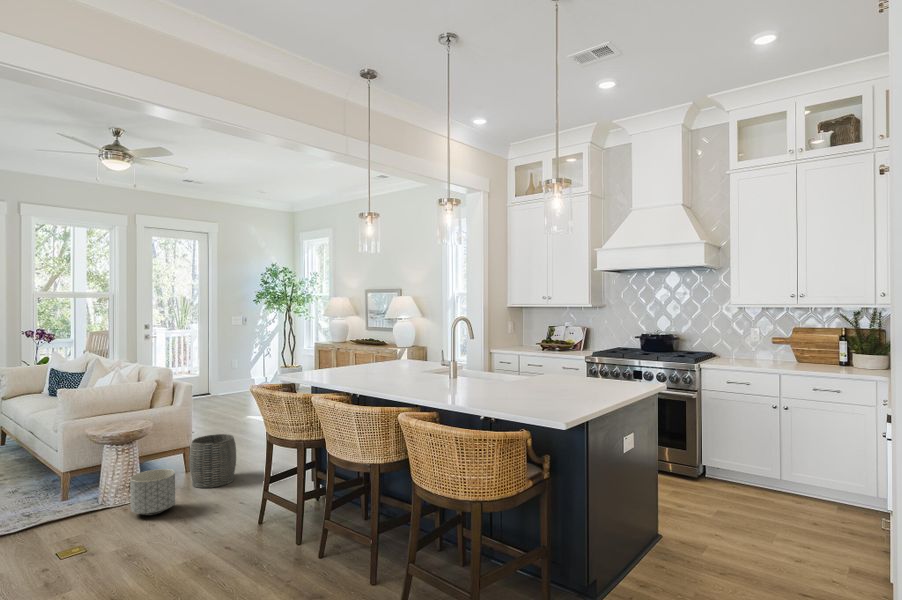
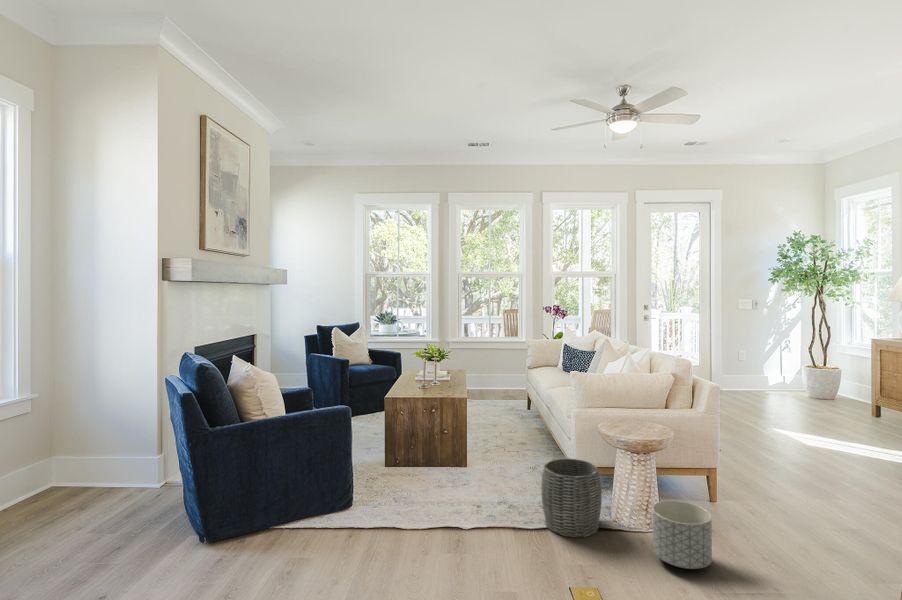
woven basket: present [189,434,236,488] -> present [541,459,602,537]

